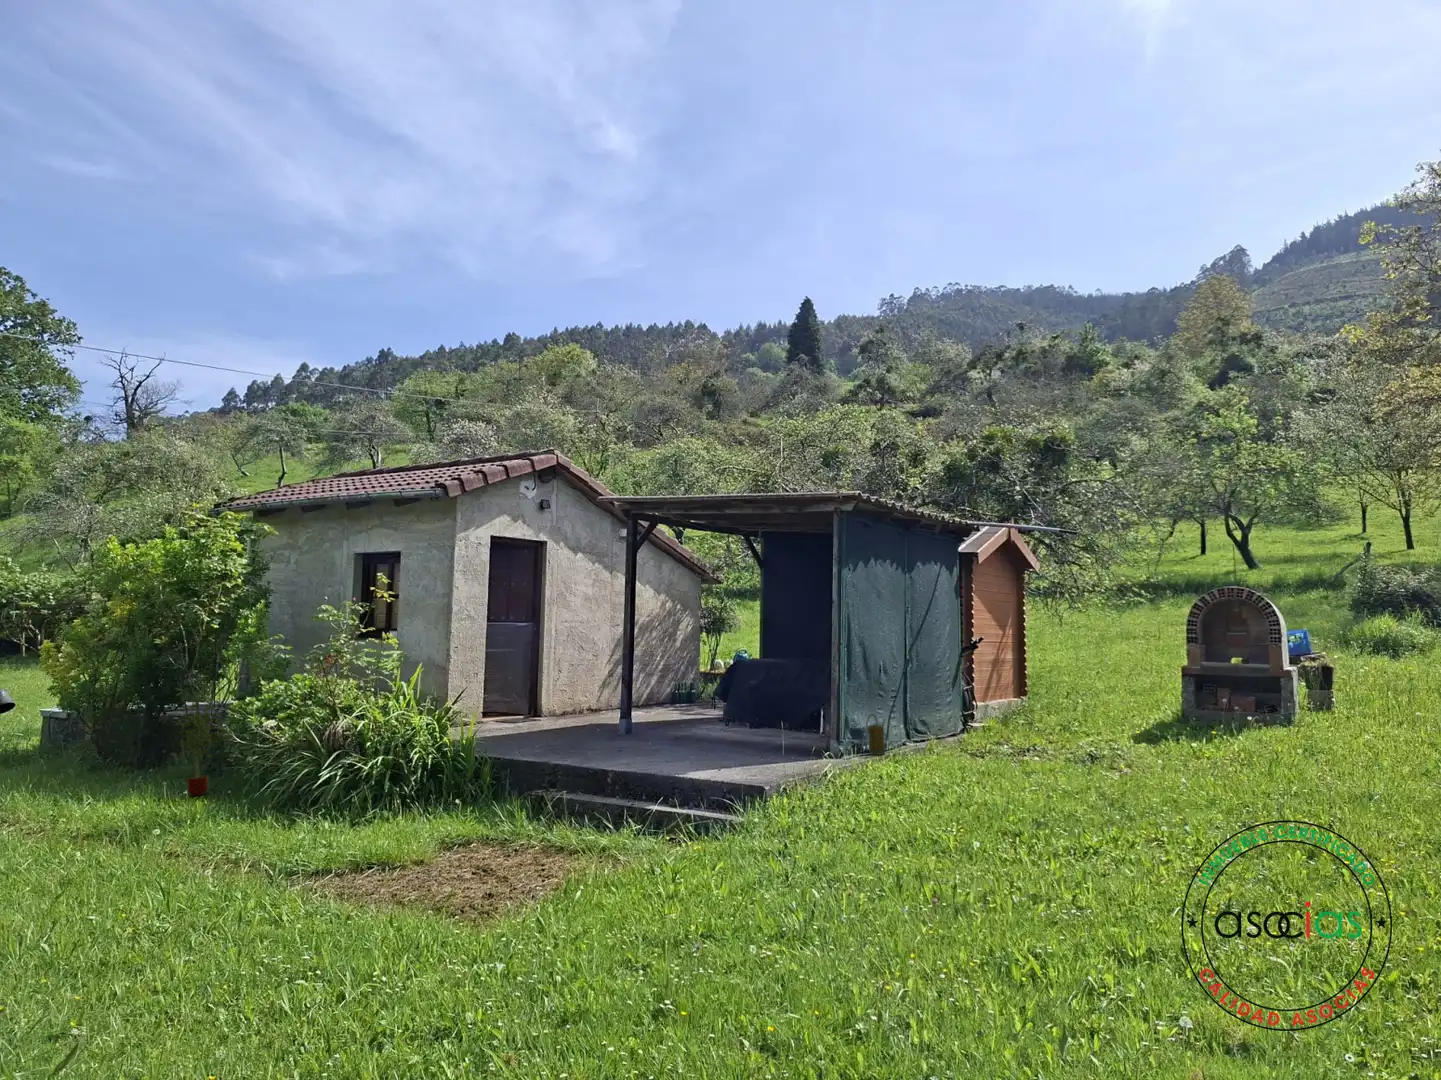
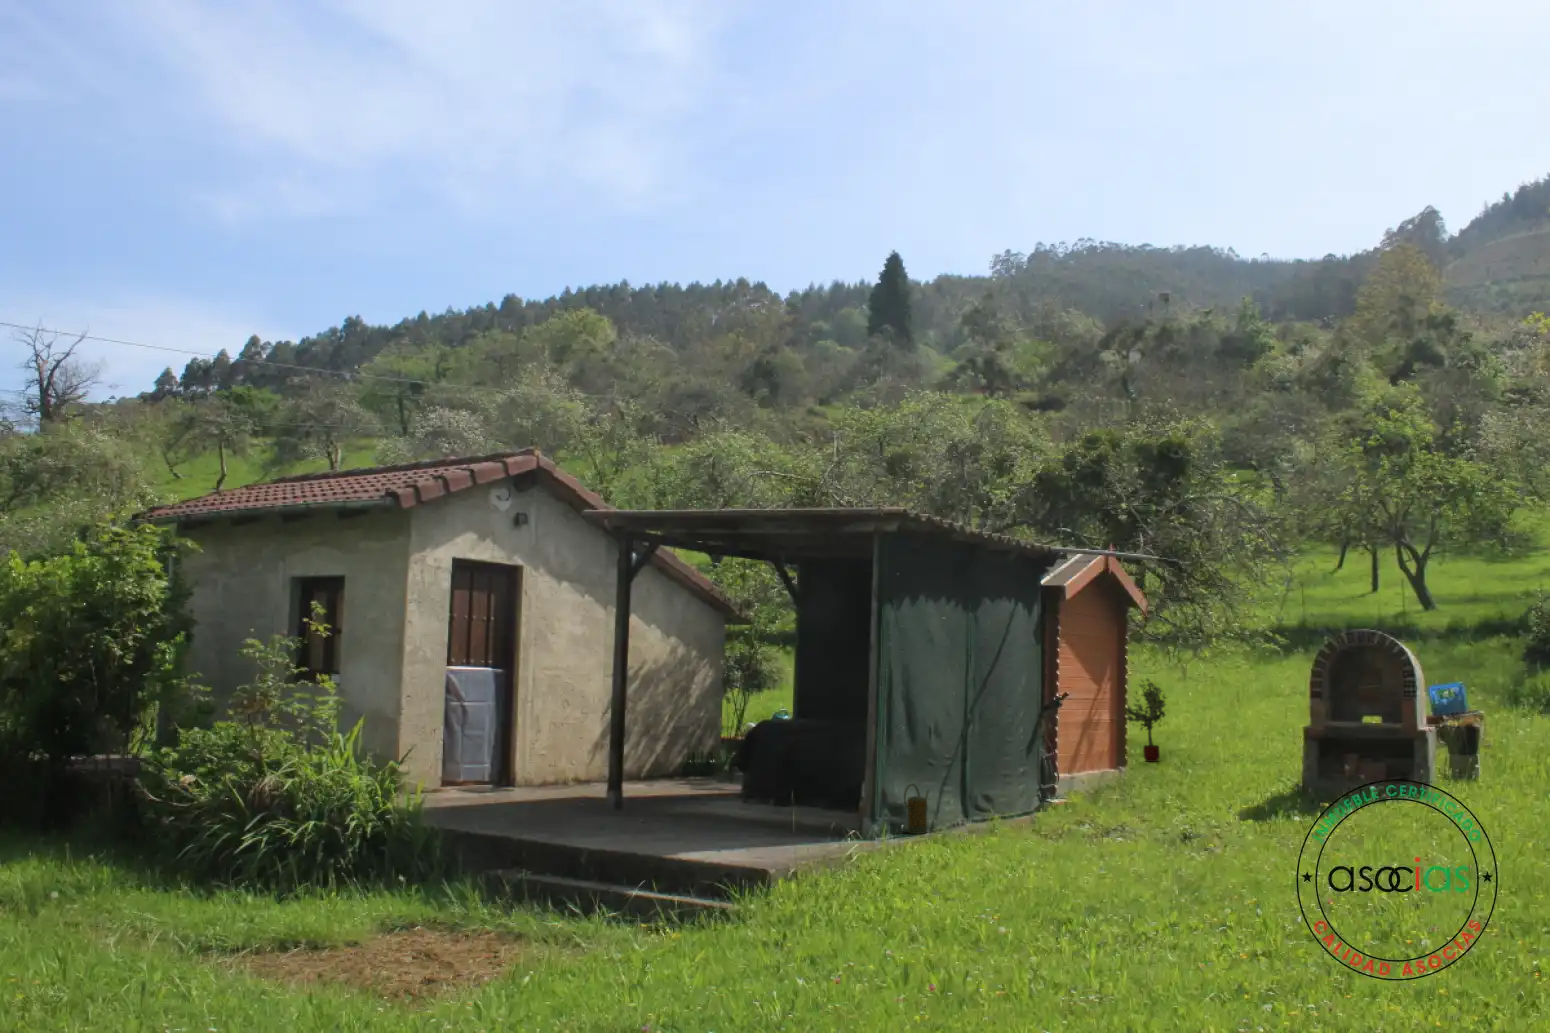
potted tree: present [178,699,233,796] -> present [1125,679,1166,762]

